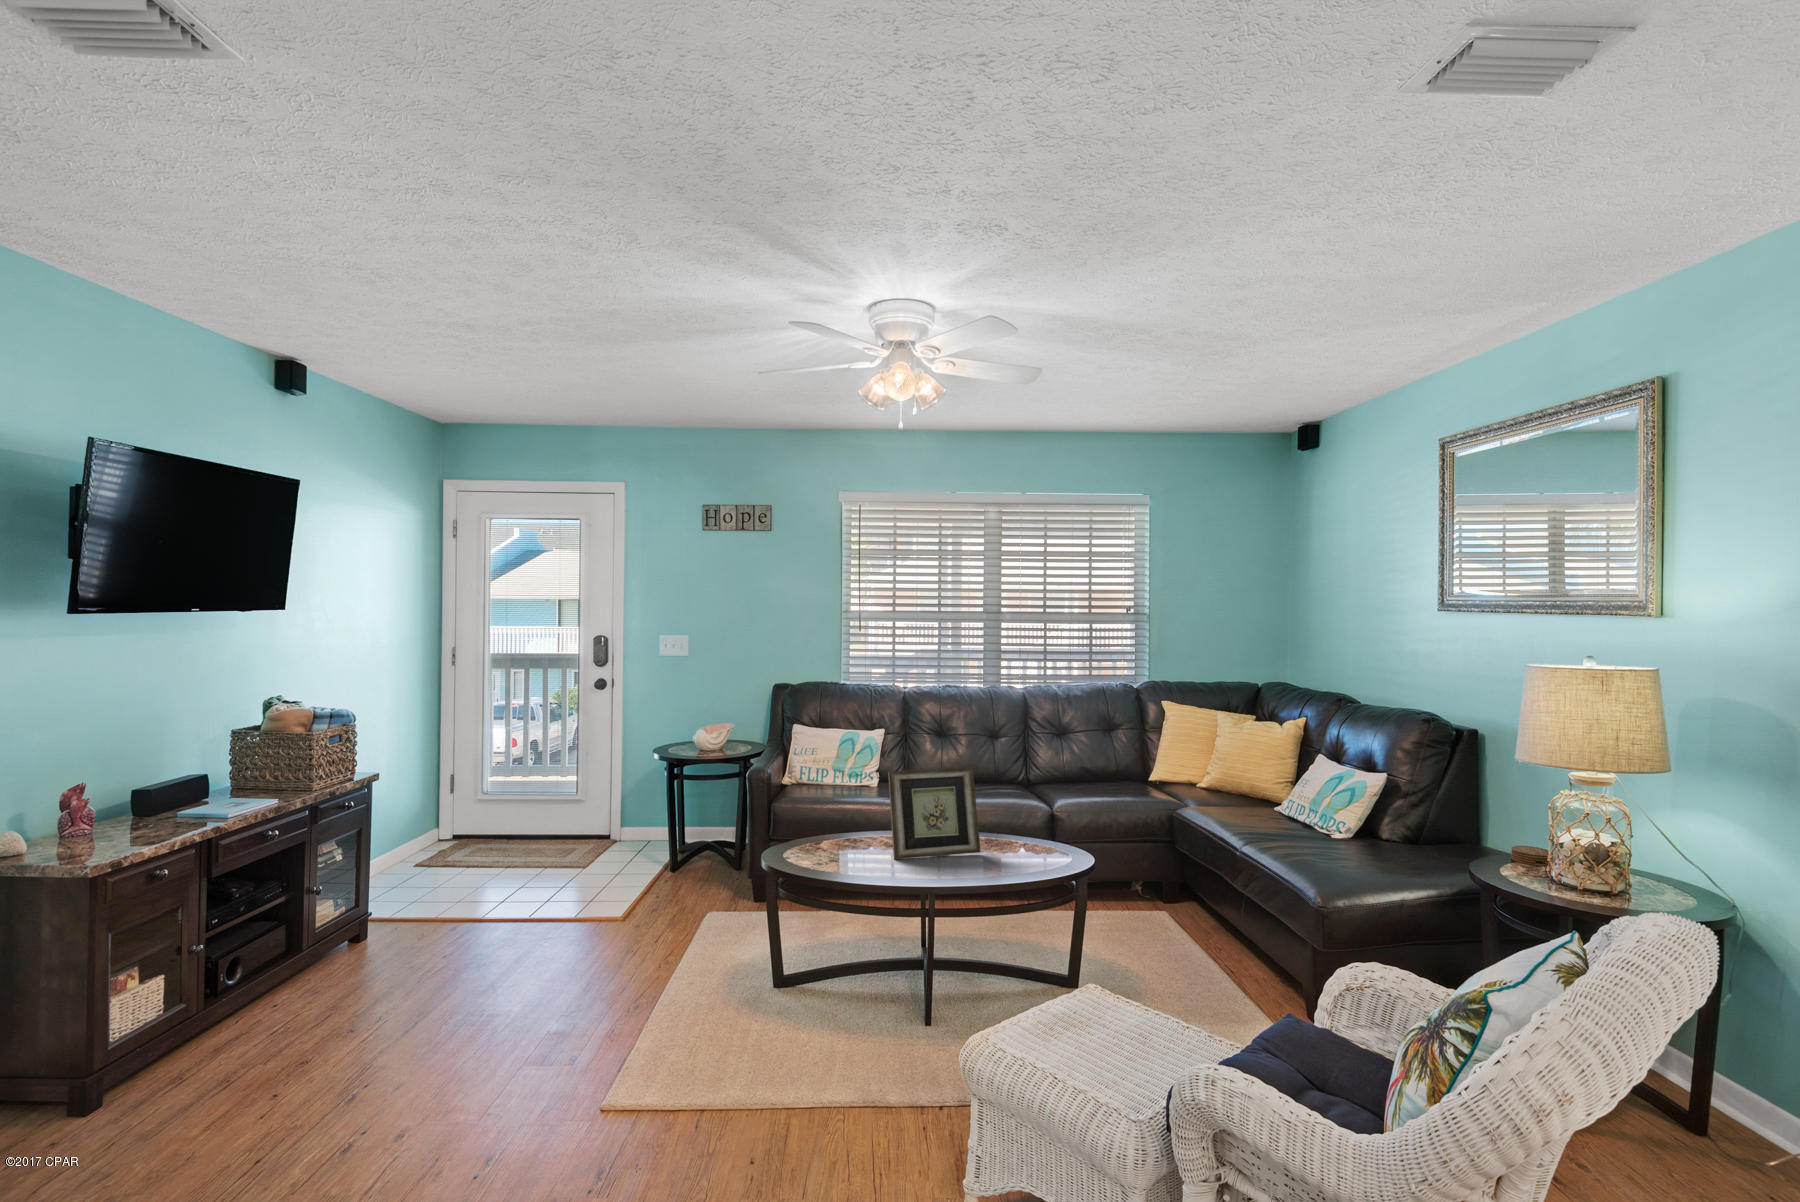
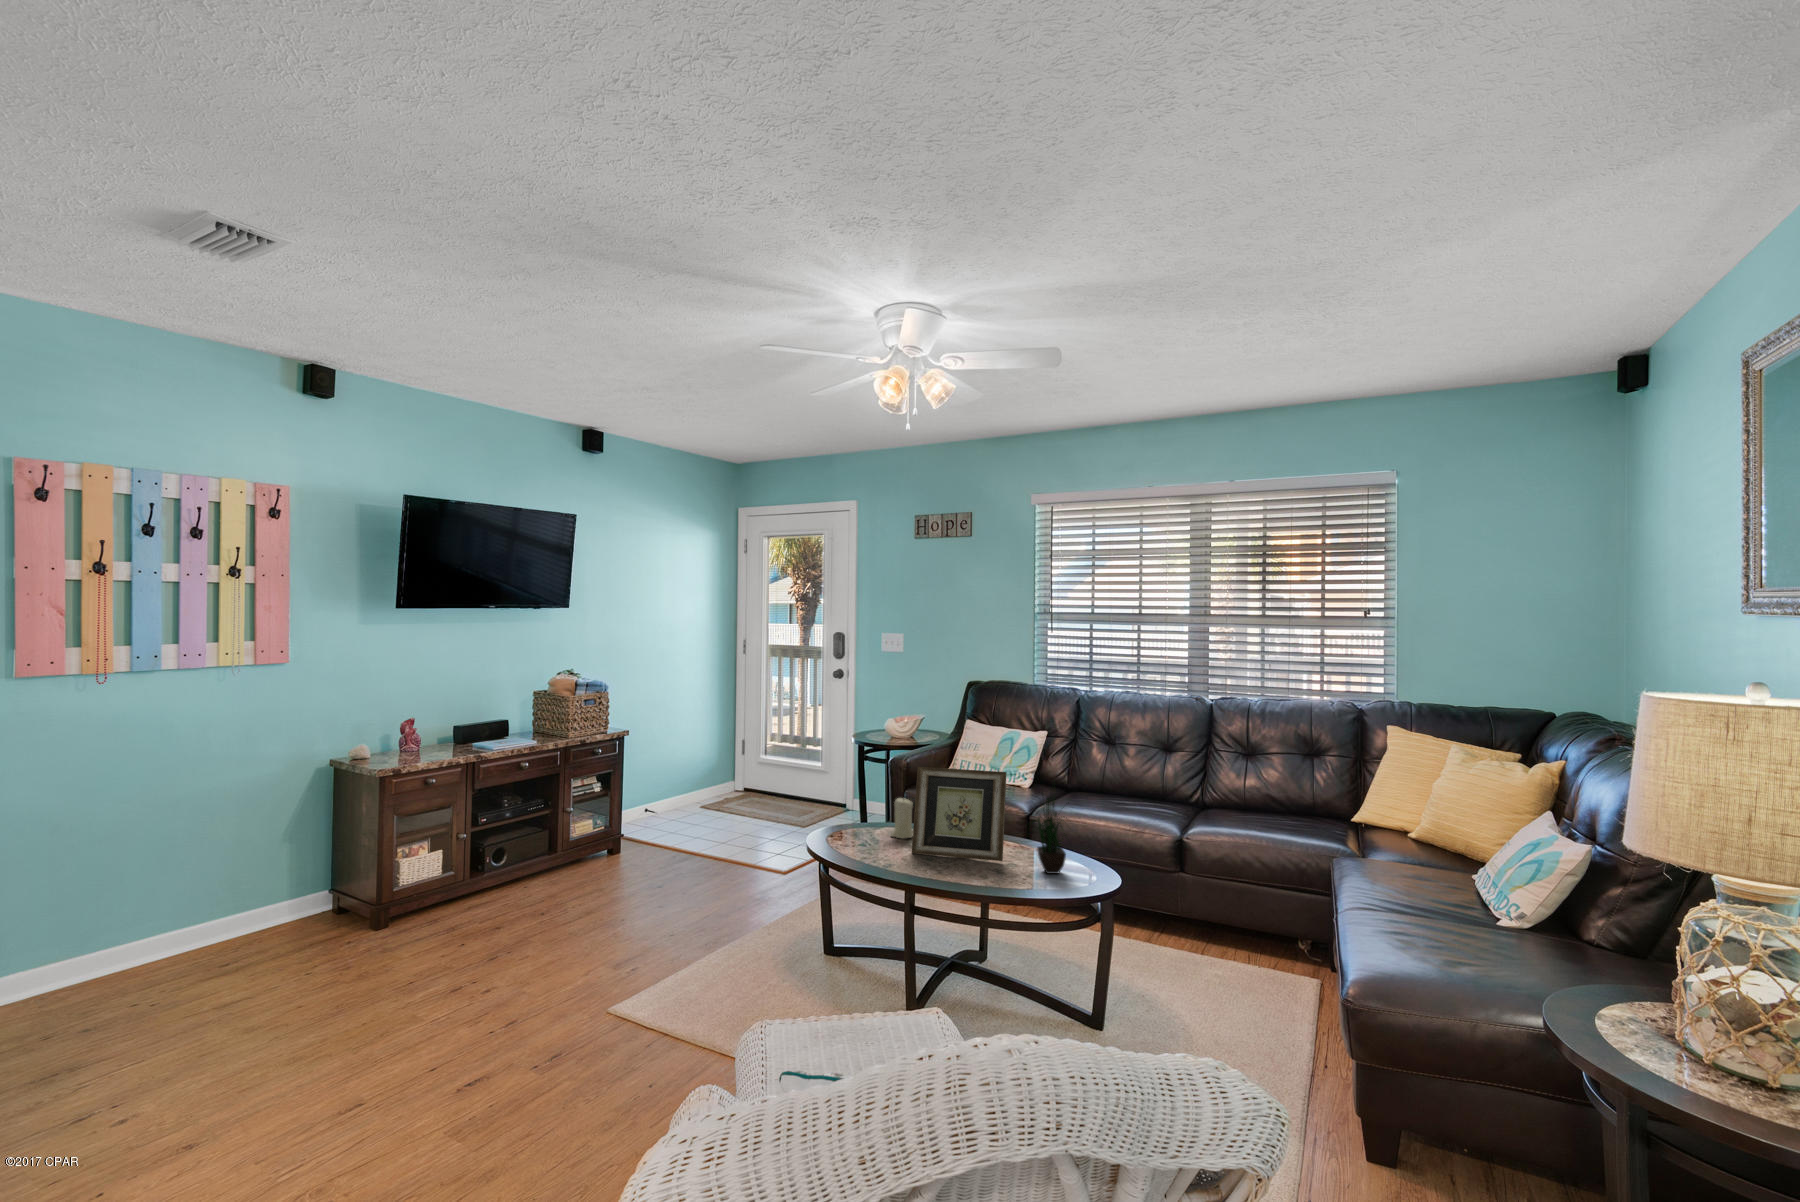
potted plant: none [1002,758,1055,856] -> present [1031,798,1066,874]
candle: none [844,806,868,848] -> present [891,798,913,839]

